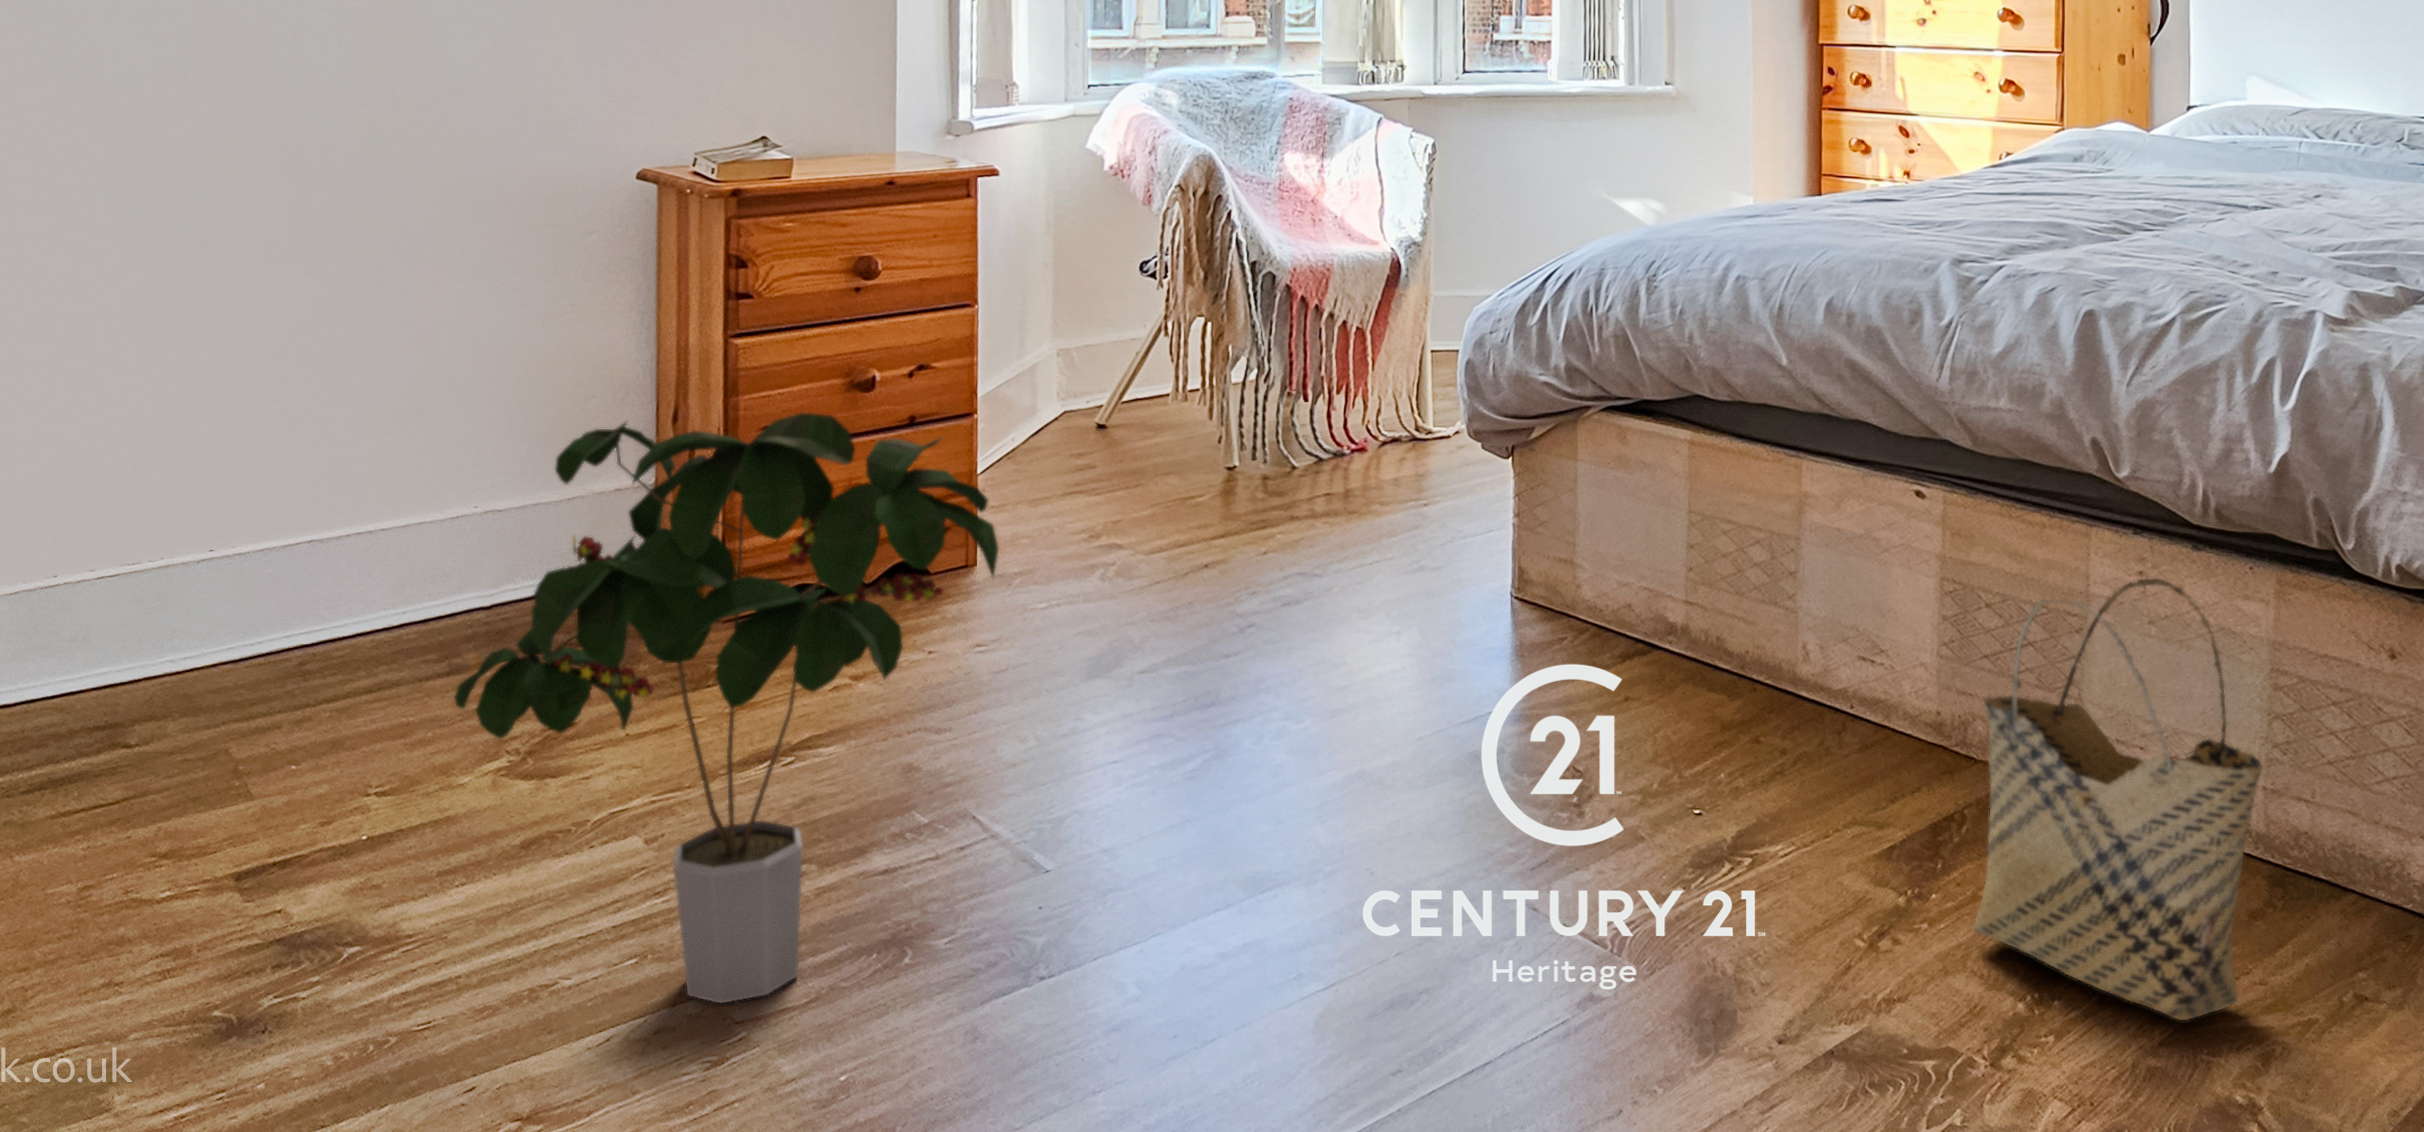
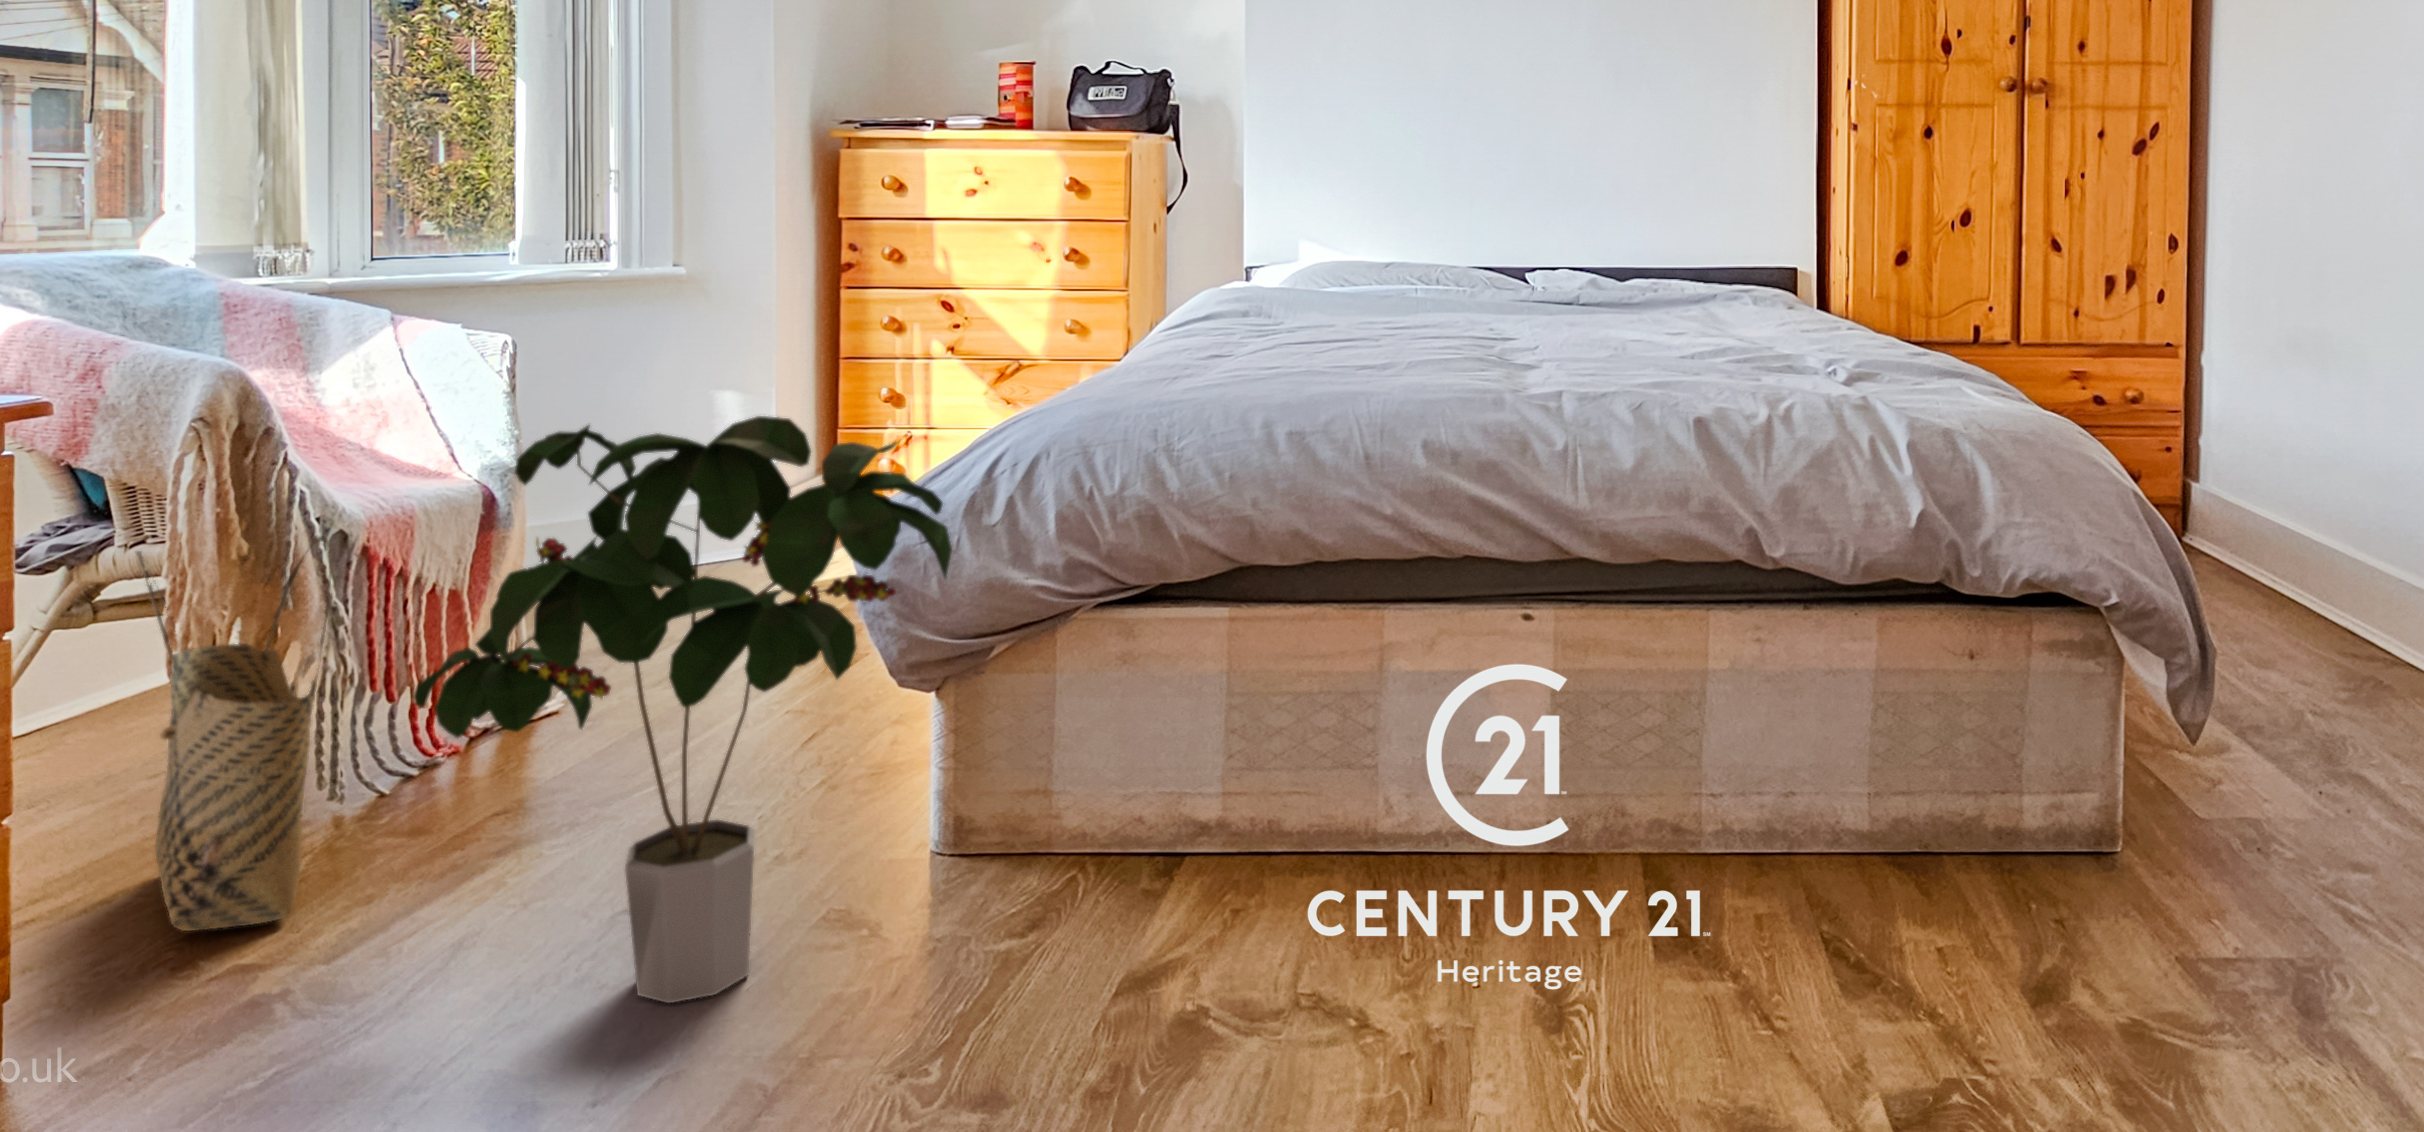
woven basket: present [1974,579,2262,1020] -> present [135,536,332,931]

